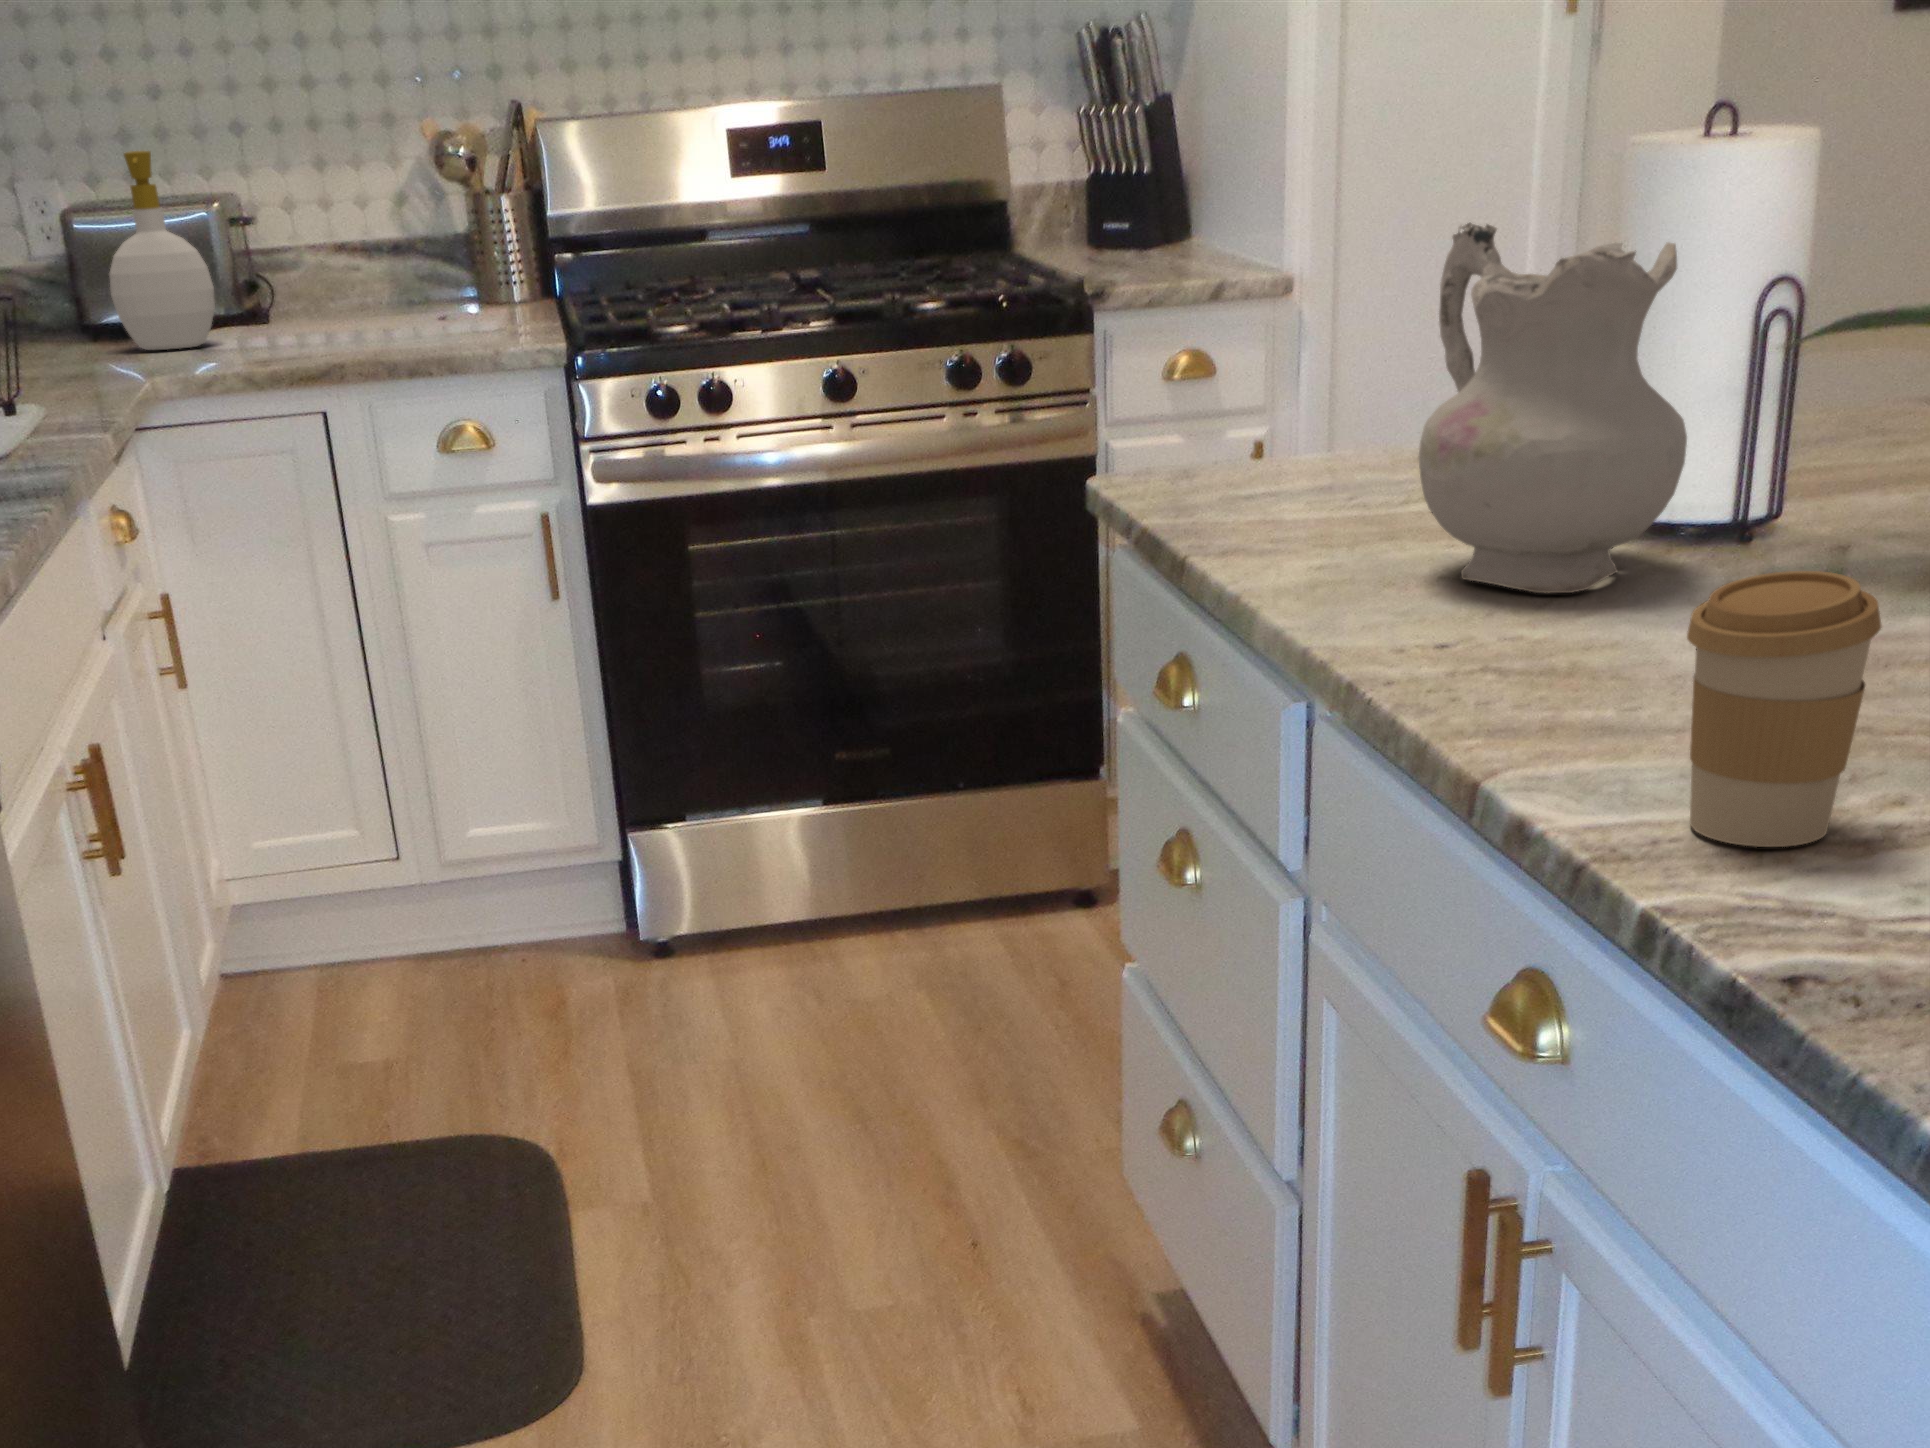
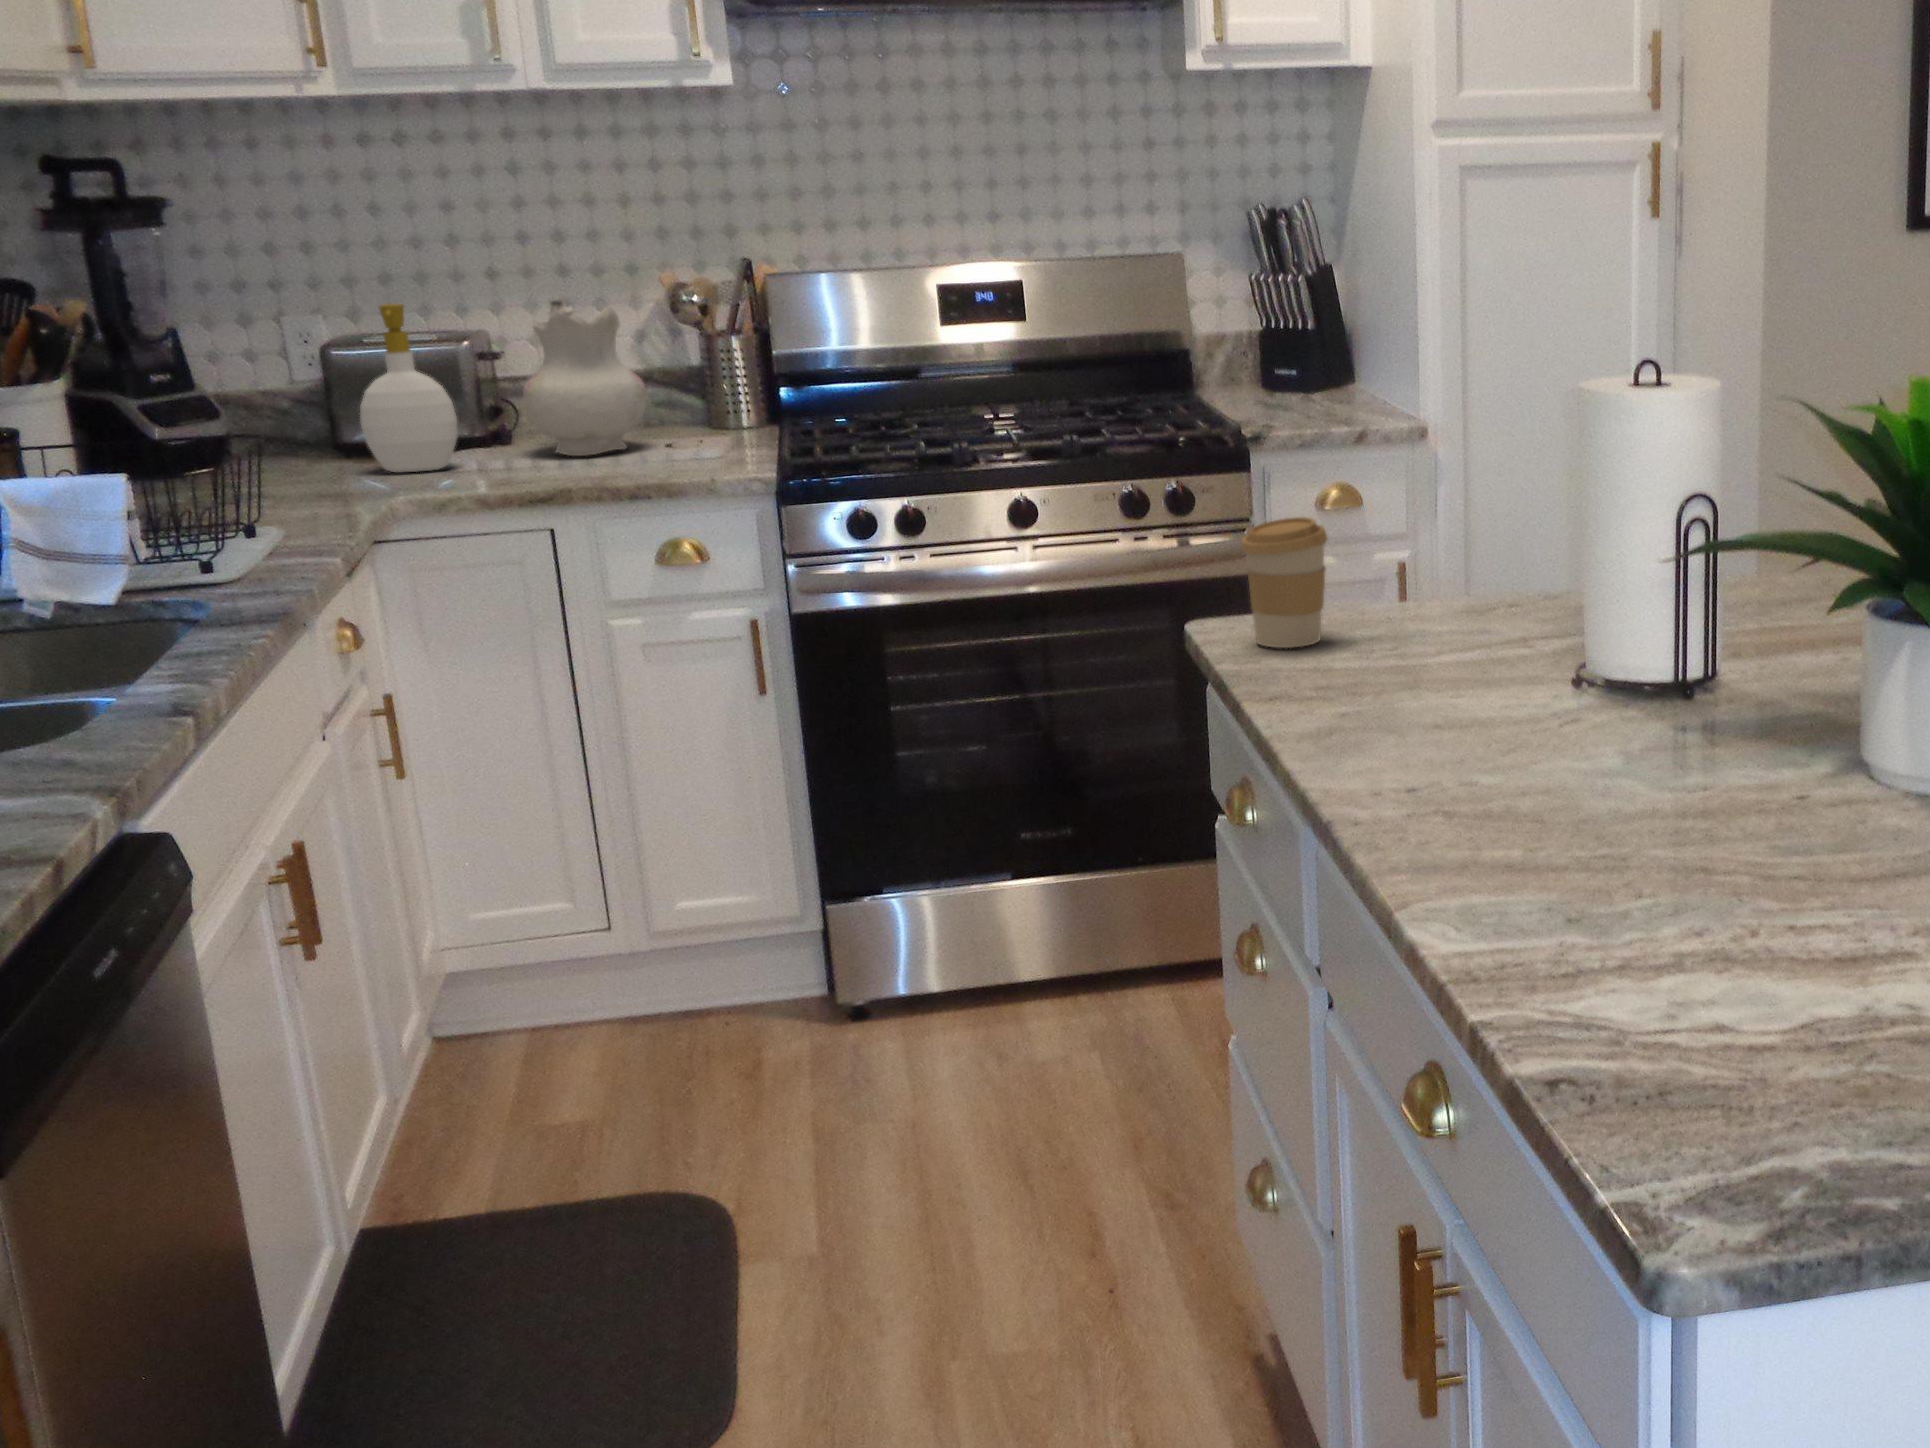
ceramic pitcher: present [1419,223,1687,593] -> present [523,297,646,456]
coffee cup: present [1687,571,1881,847] -> present [1241,517,1327,648]

